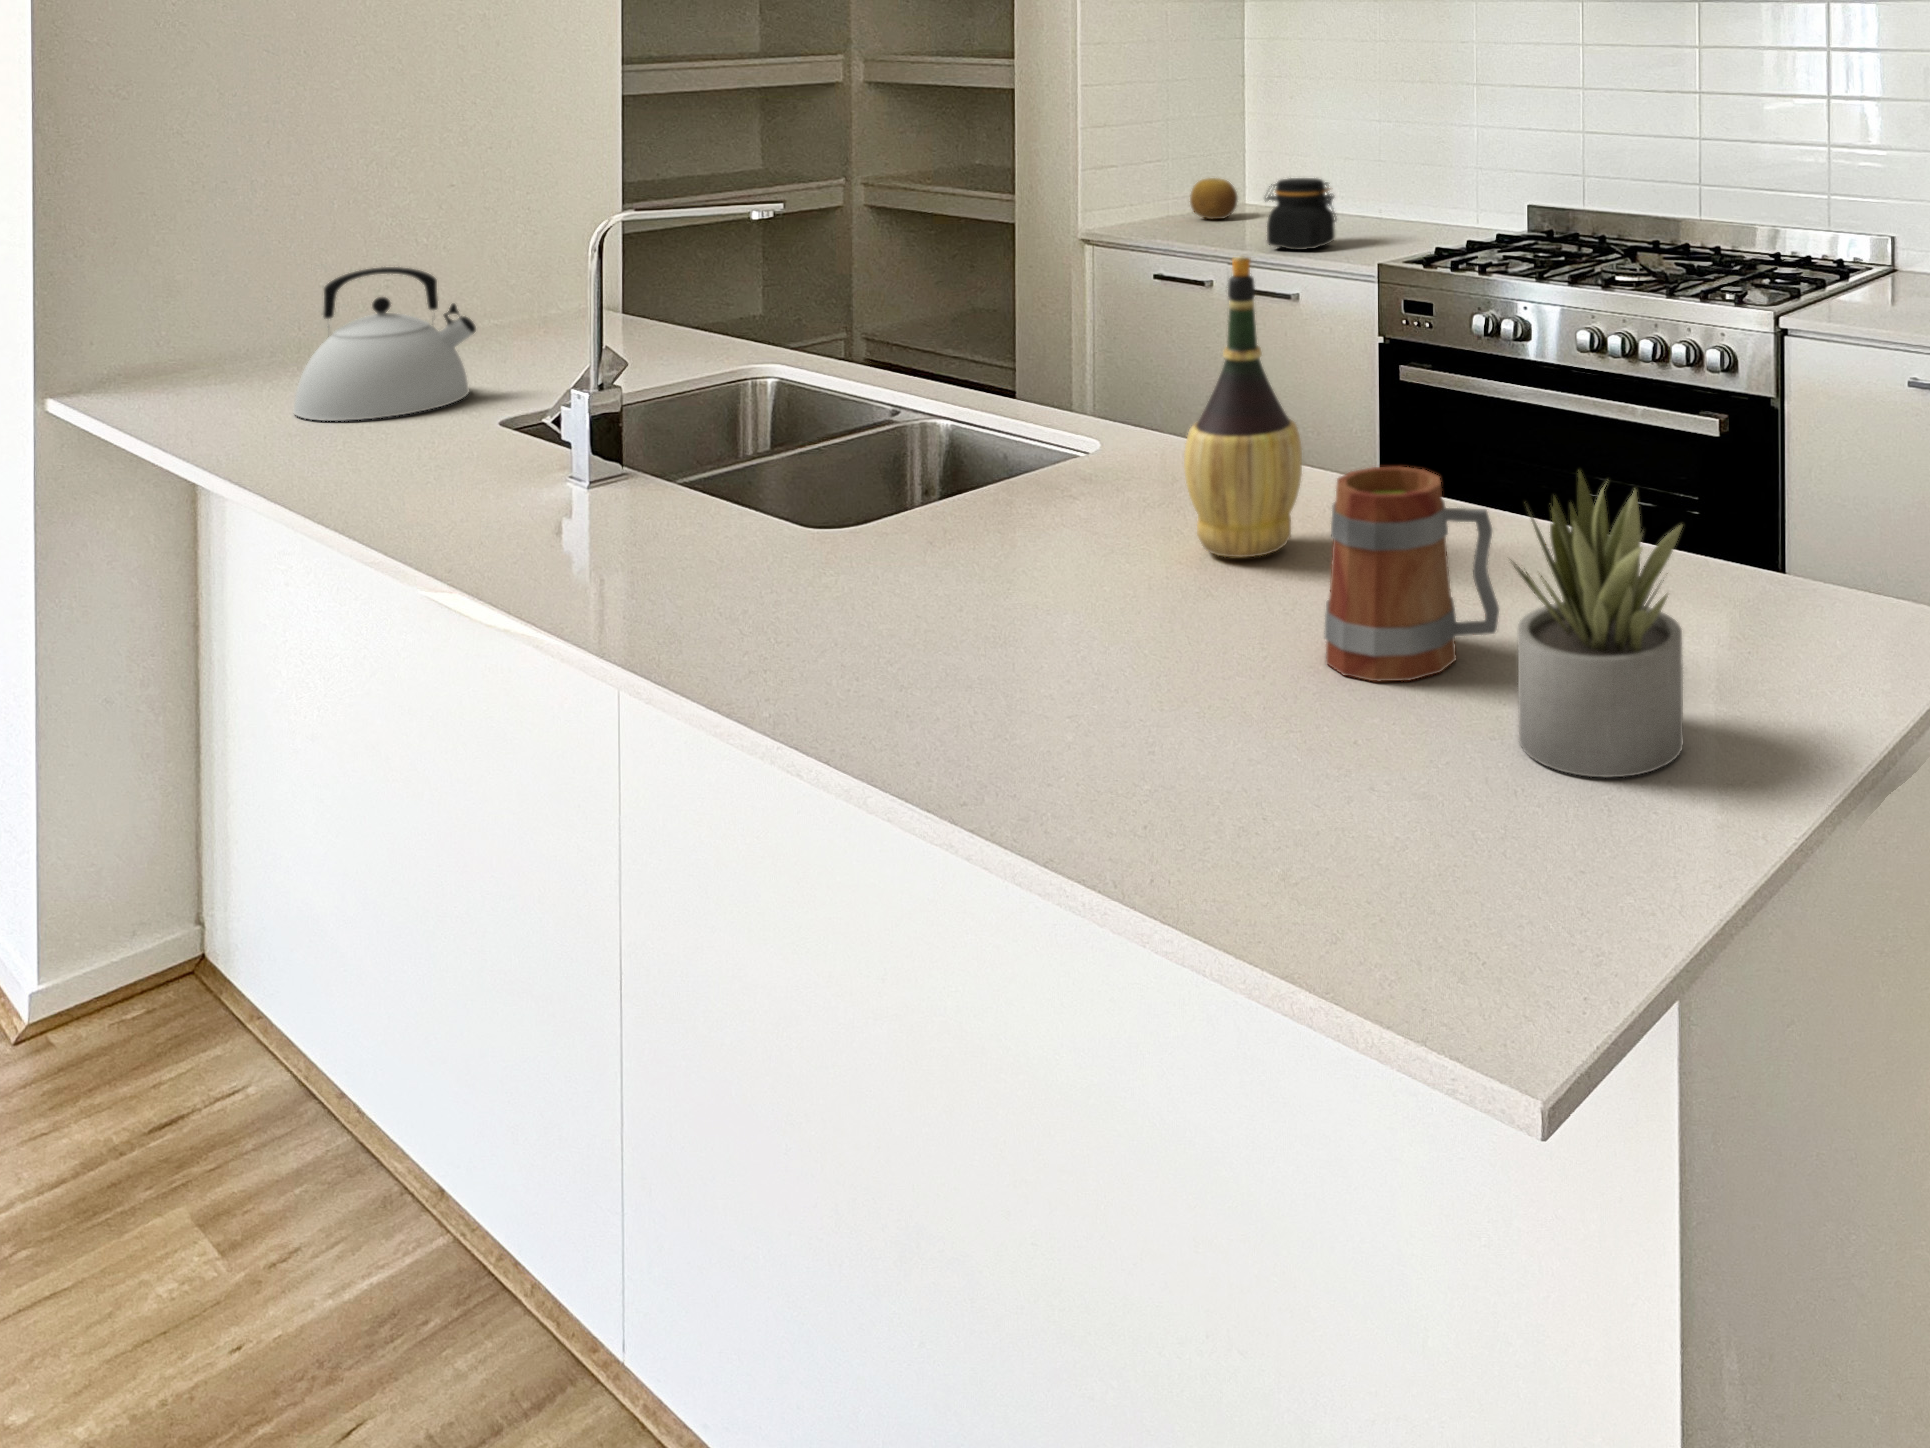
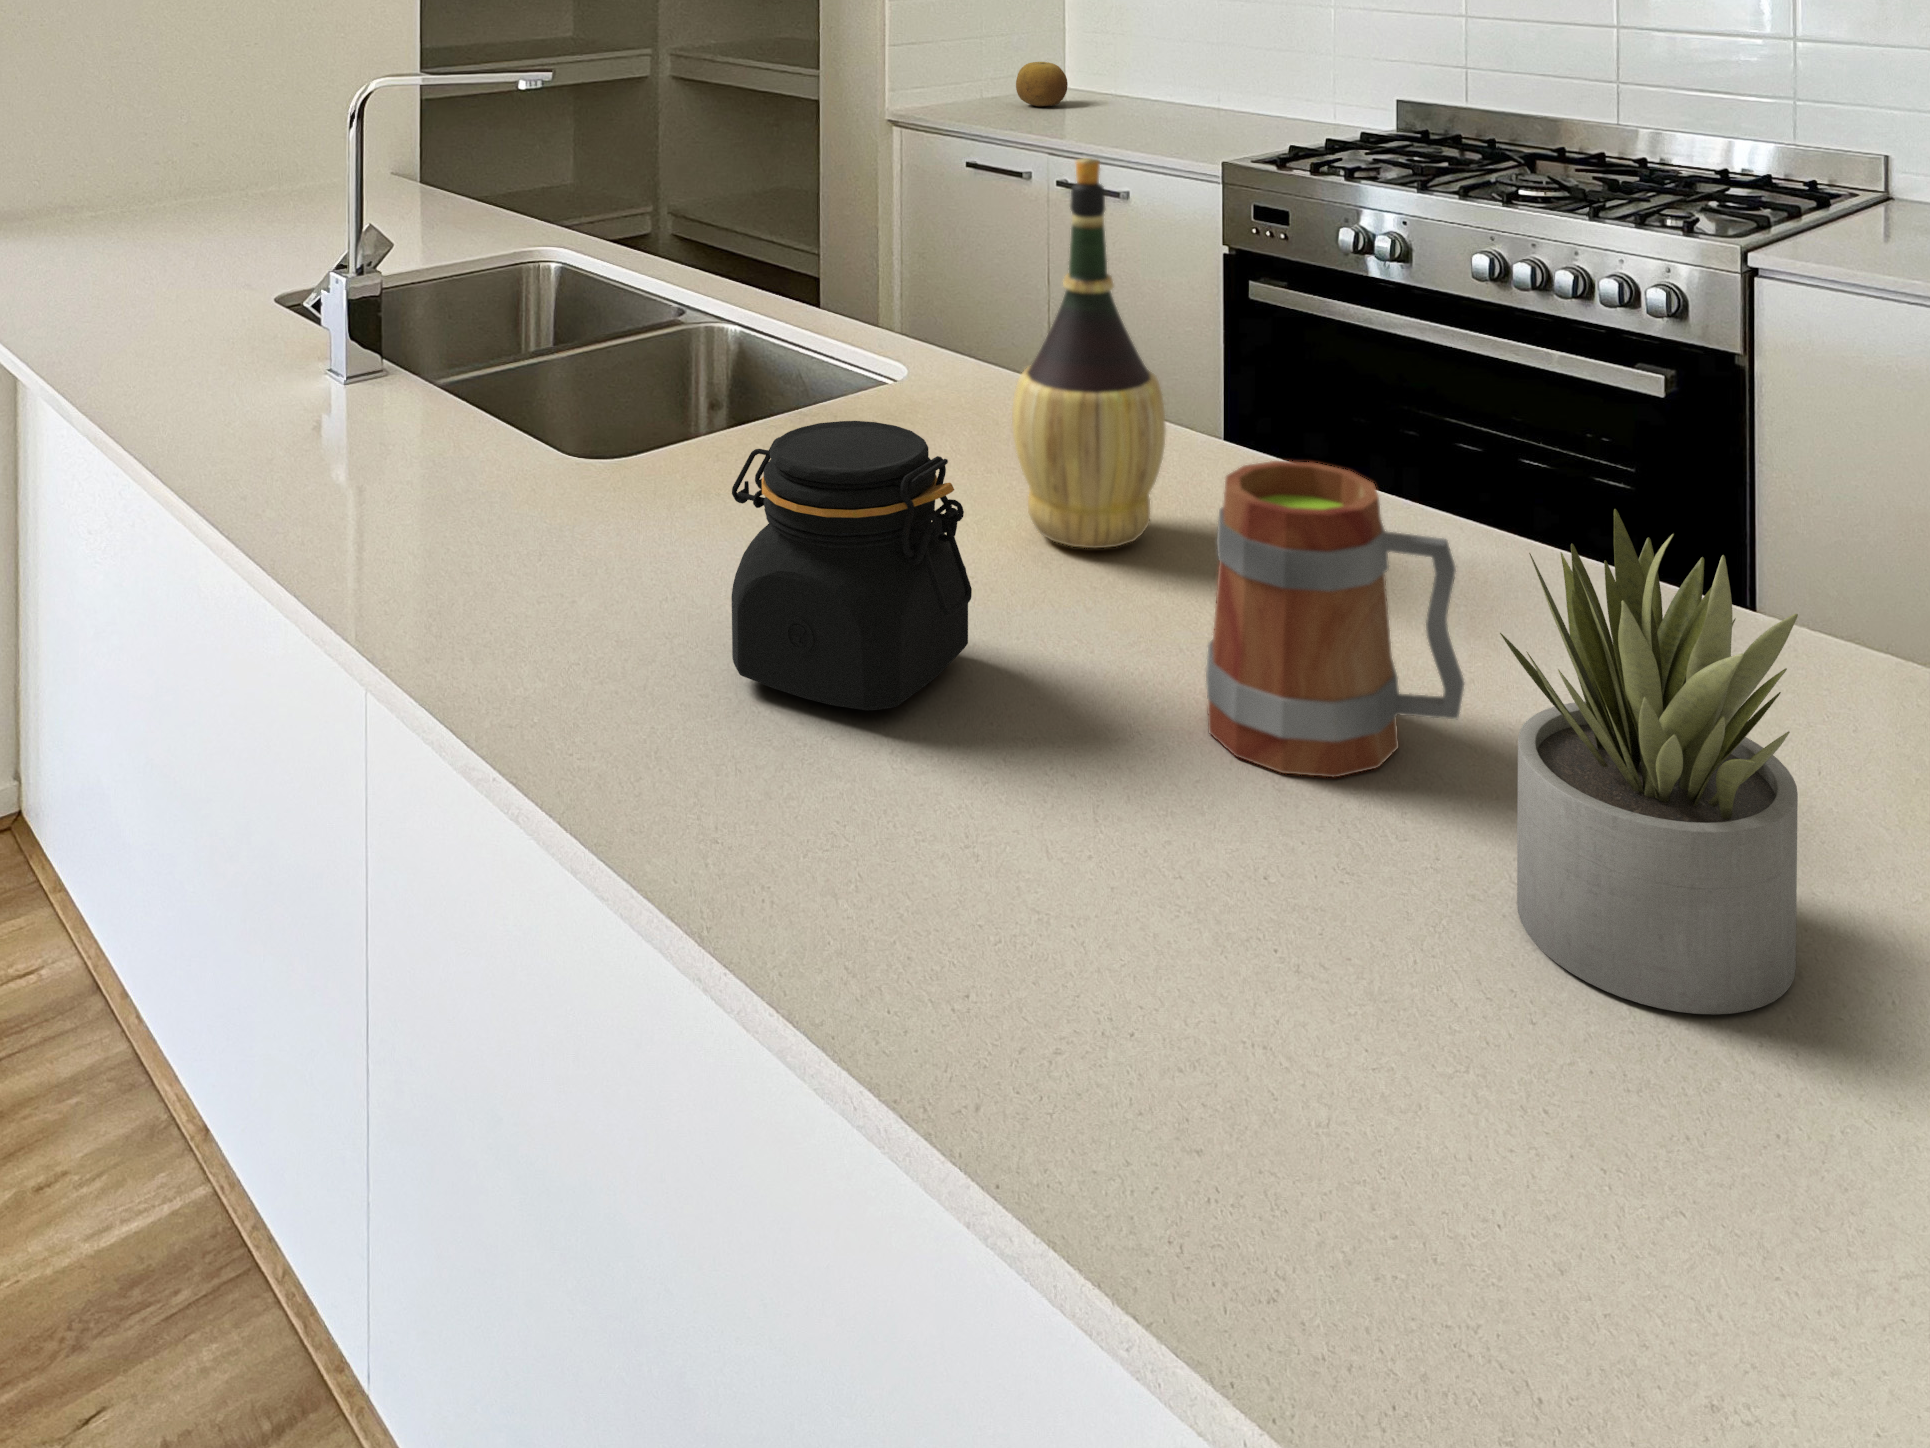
jar: present [1265,178,1336,250] -> present [732,421,972,711]
kettle: present [293,267,476,421] -> none [83,130,261,290]

